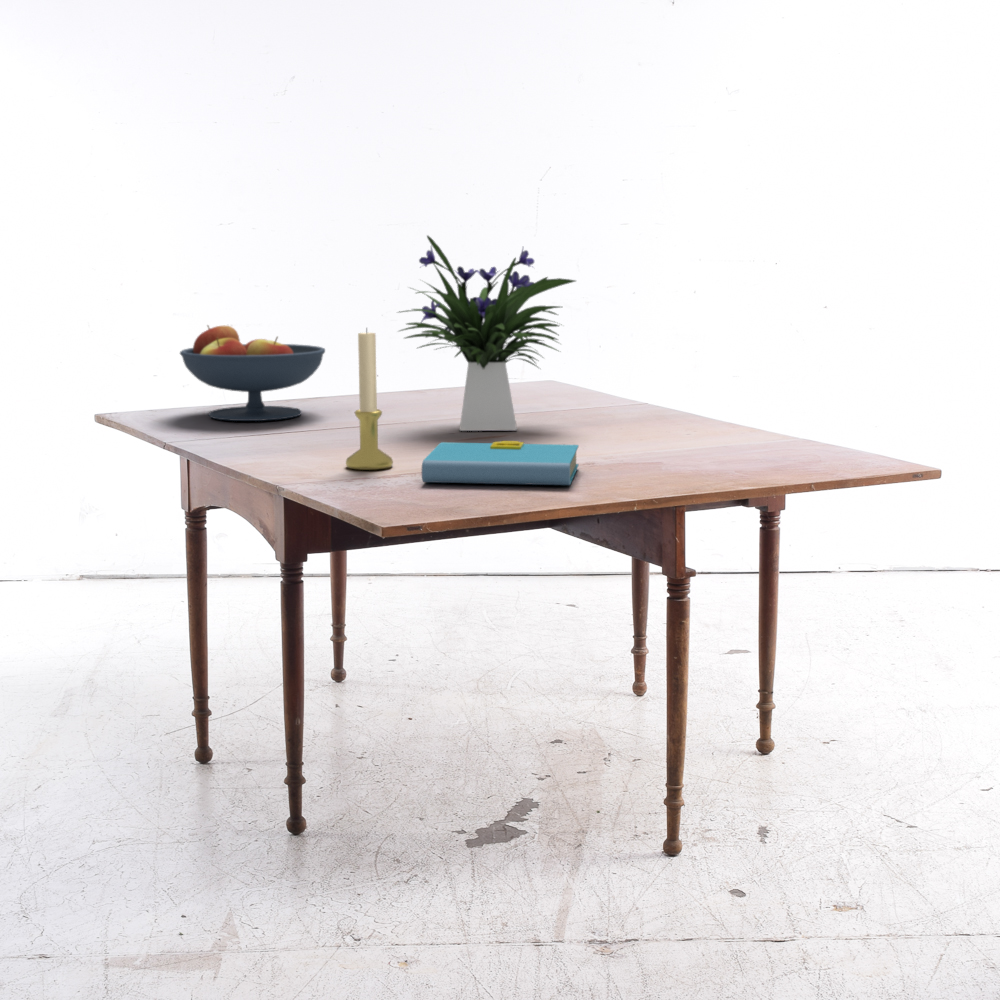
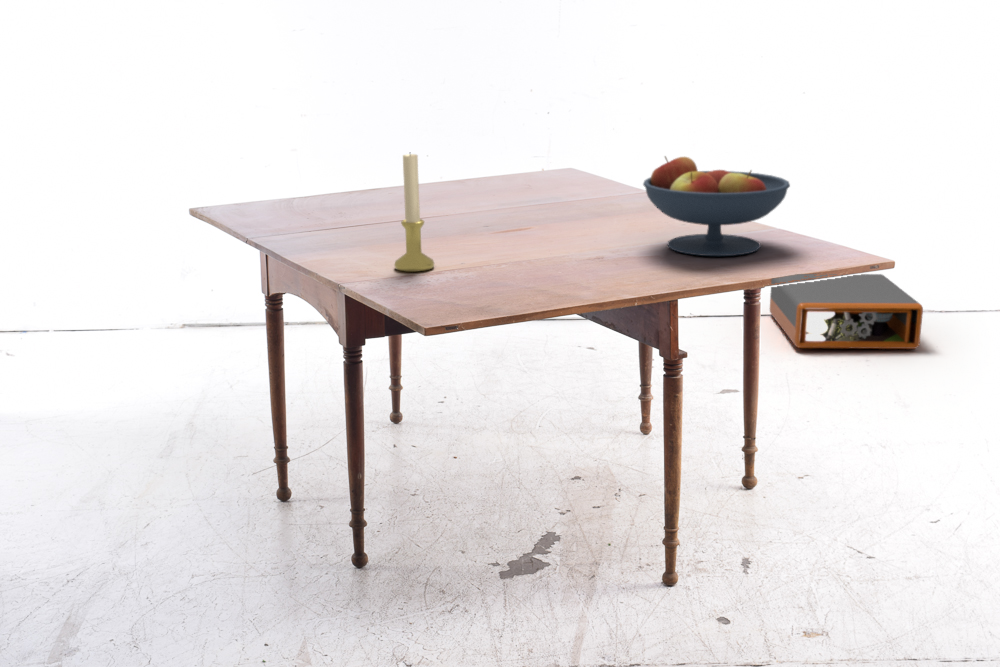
flower arrangement: present [399,236,575,431] -> none [437,60,591,226]
fruit bowl: present [180,325,325,421] -> present [643,156,790,256]
book: present [421,441,578,485] -> none [458,245,591,289]
storage box: none [788,520,969,606] -> present [770,274,923,349]

